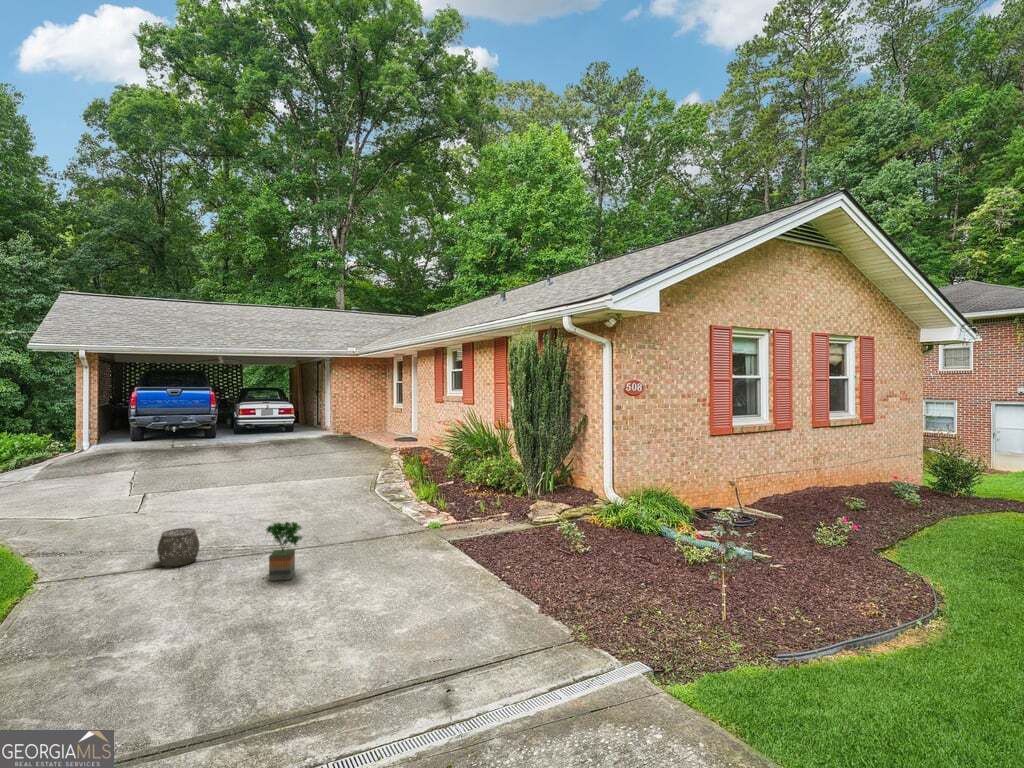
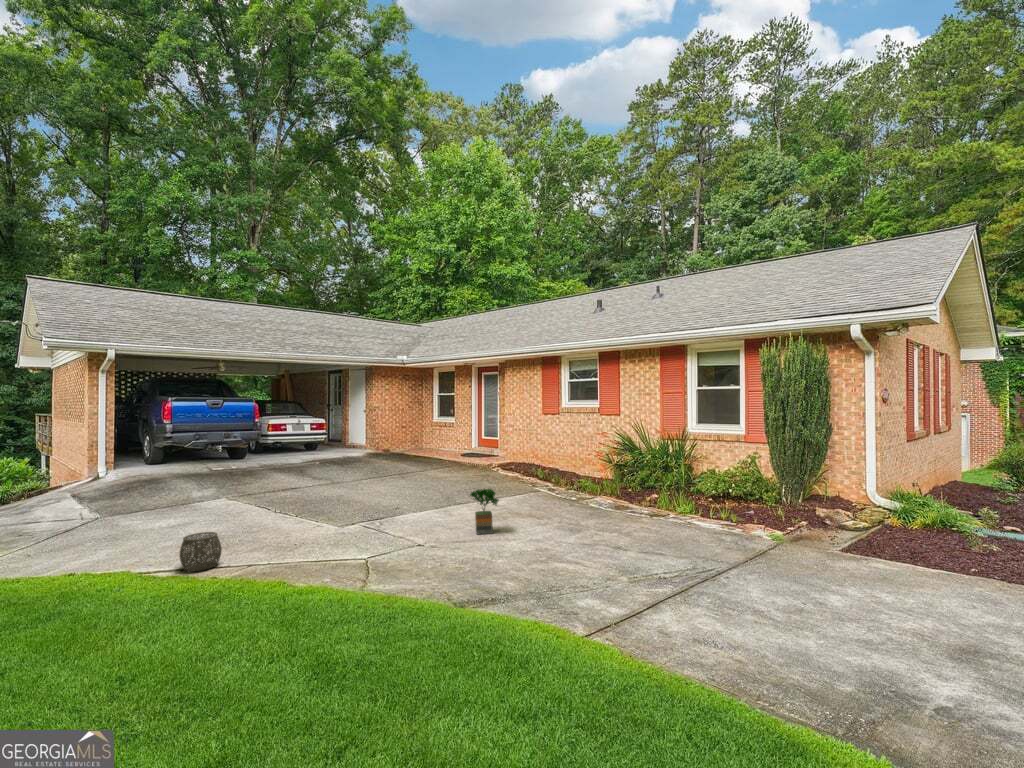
potted tree: present [266,522,302,581] -> present [470,489,499,534]

